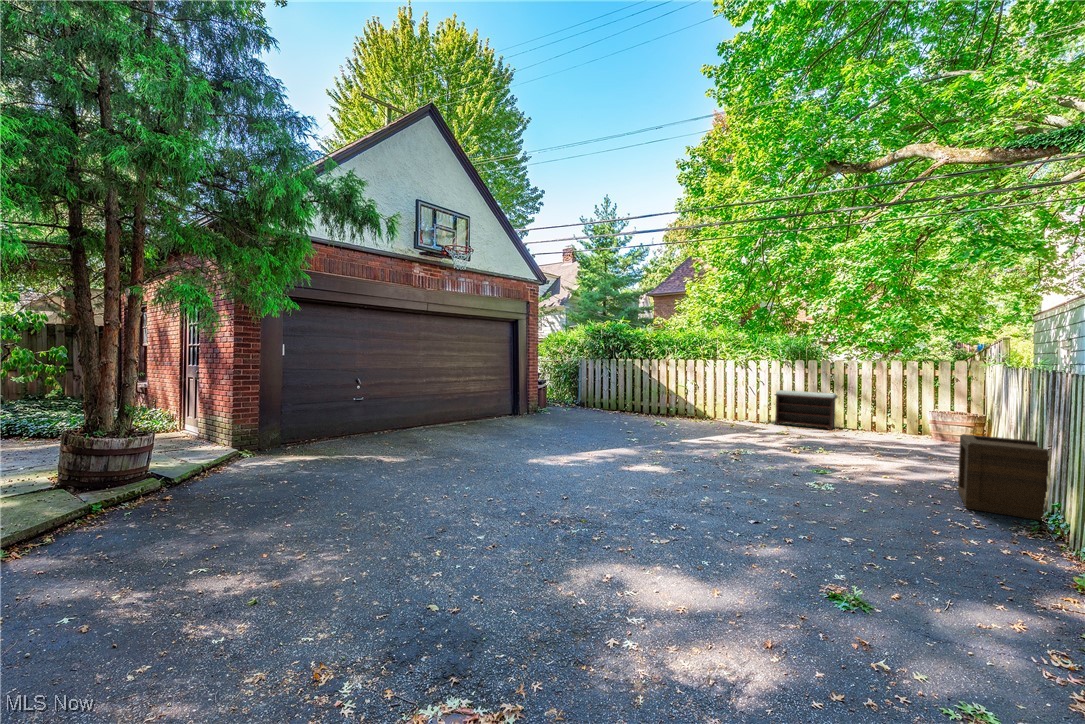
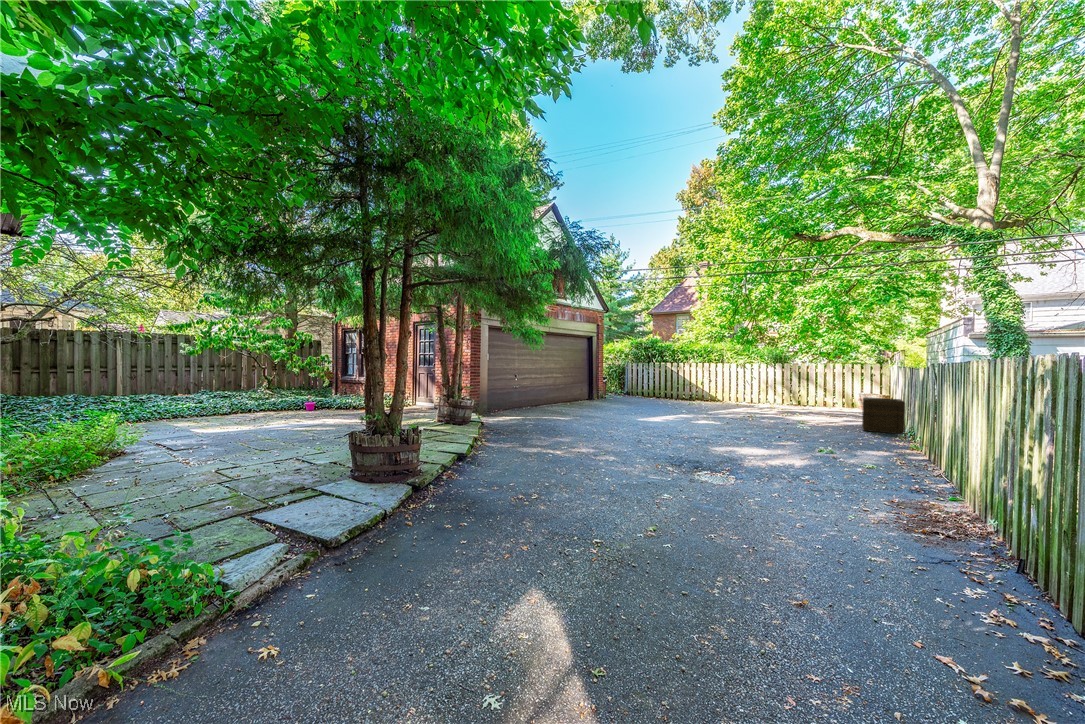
bench: present [775,390,838,430] -> none [763,382,803,407]

